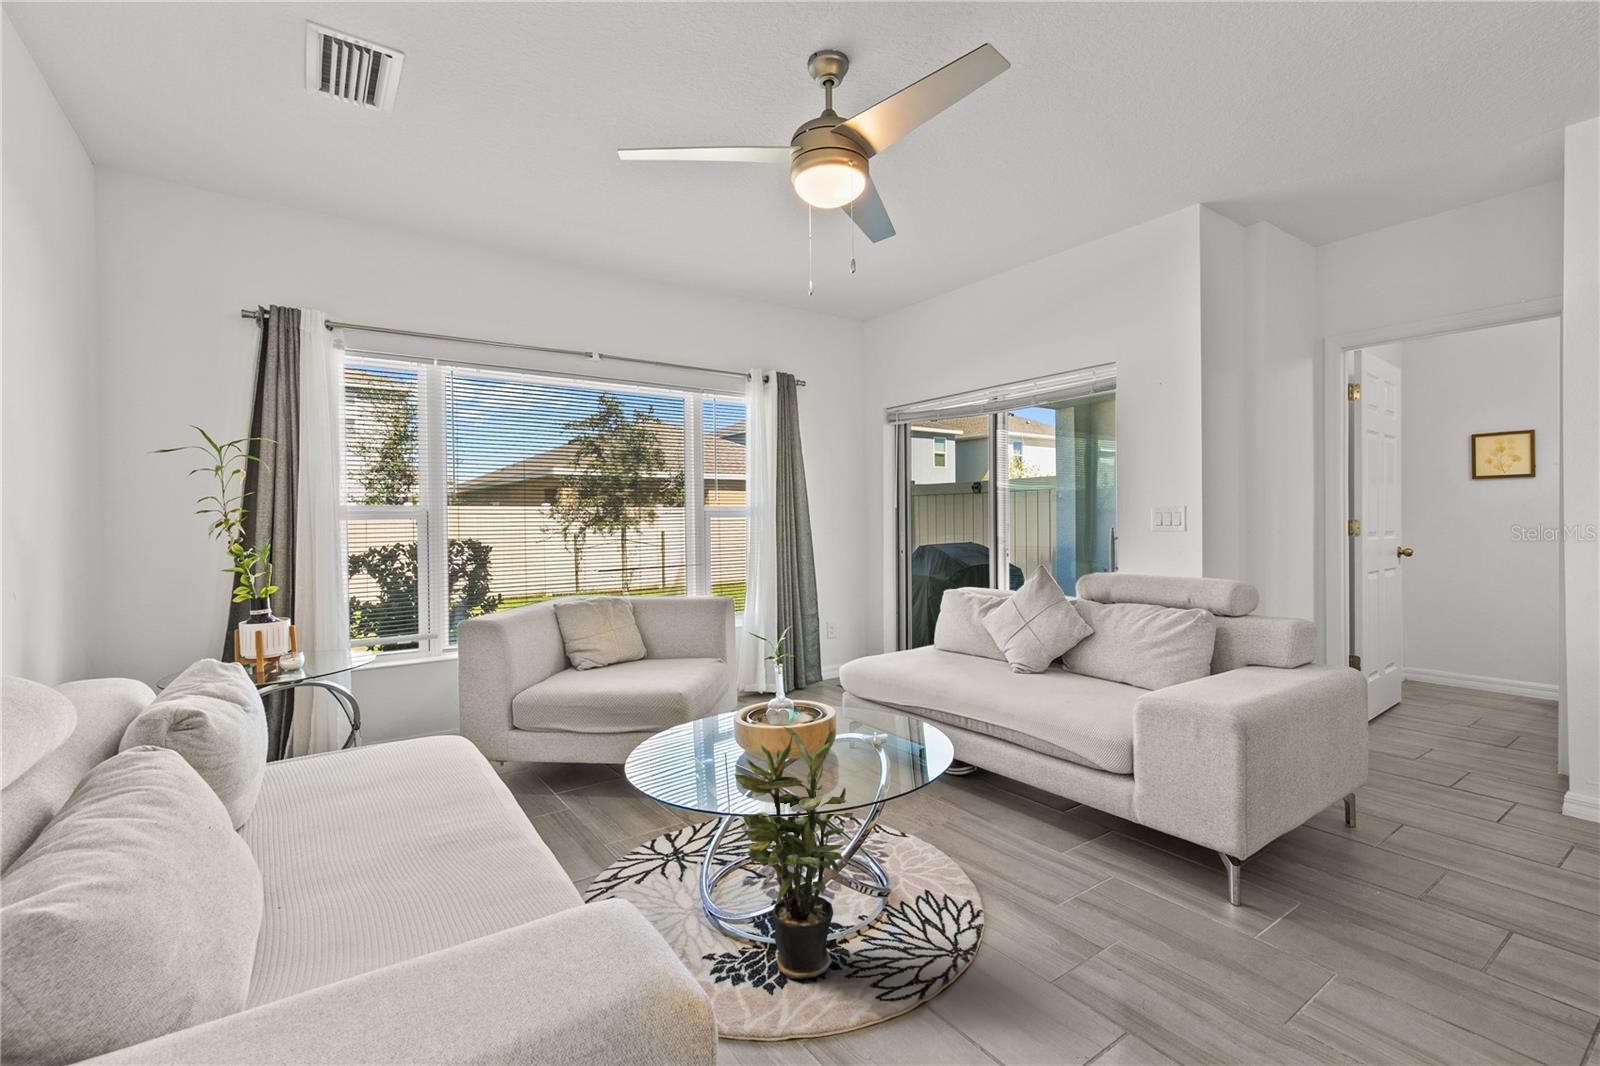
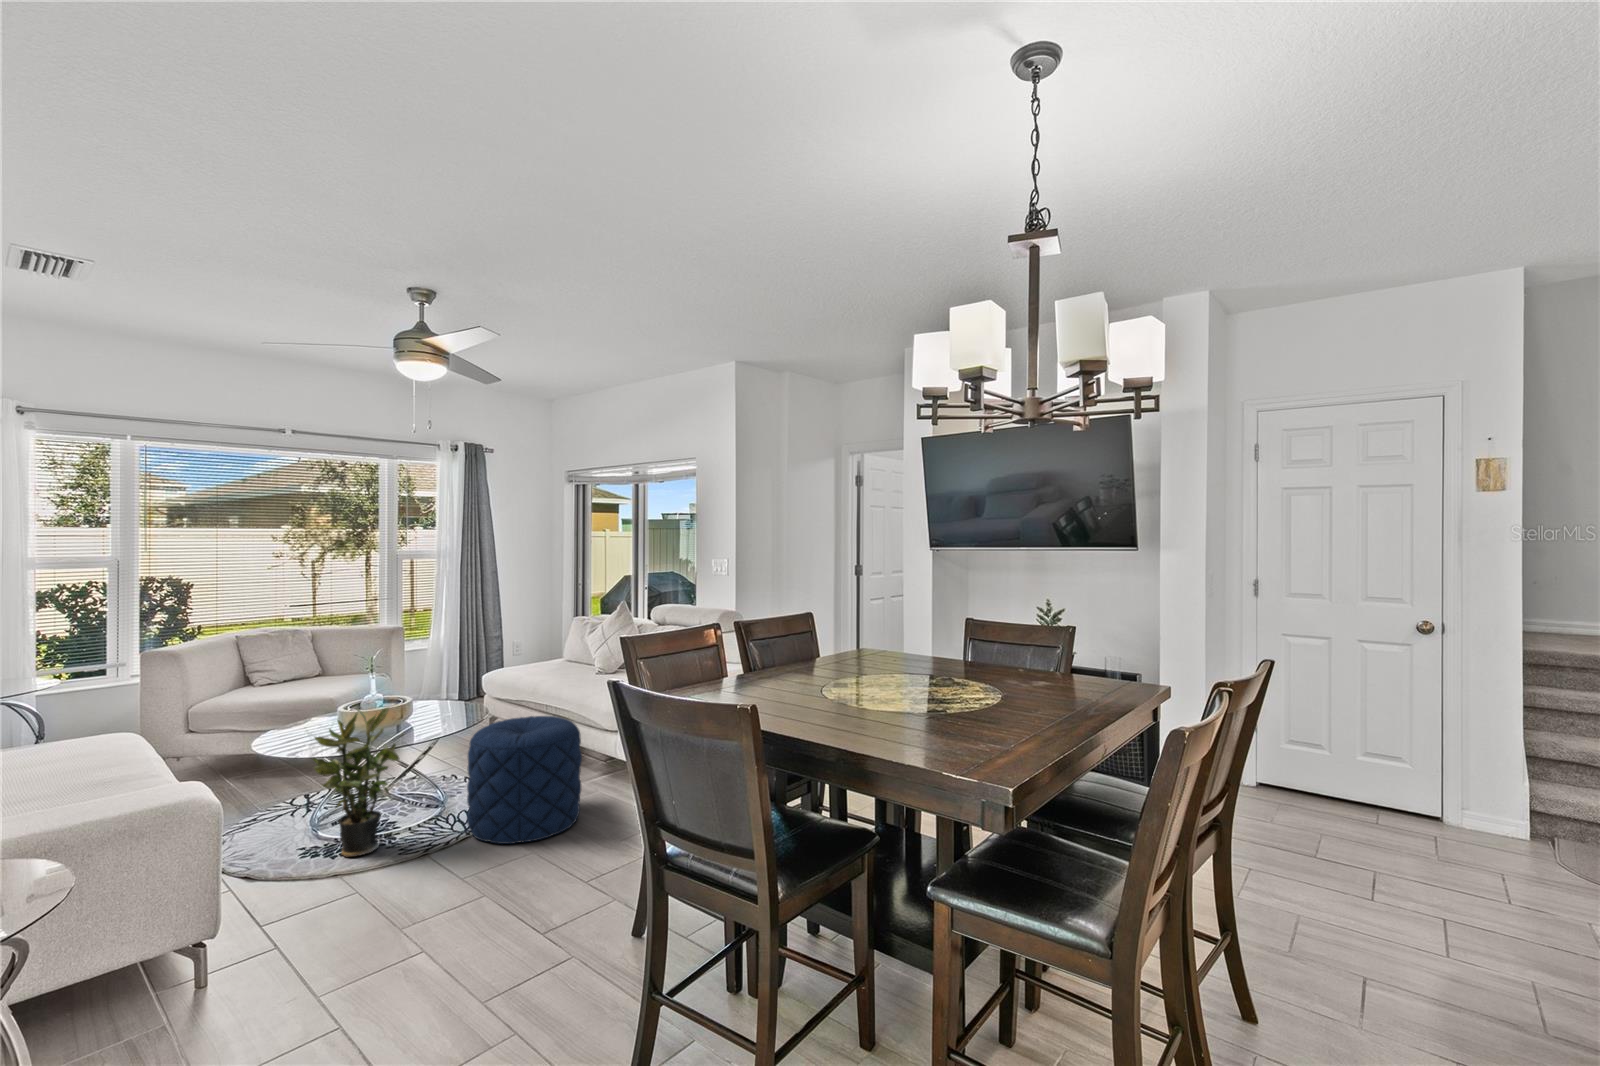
pouf: none [947,747,1138,982] -> present [467,716,582,844]

